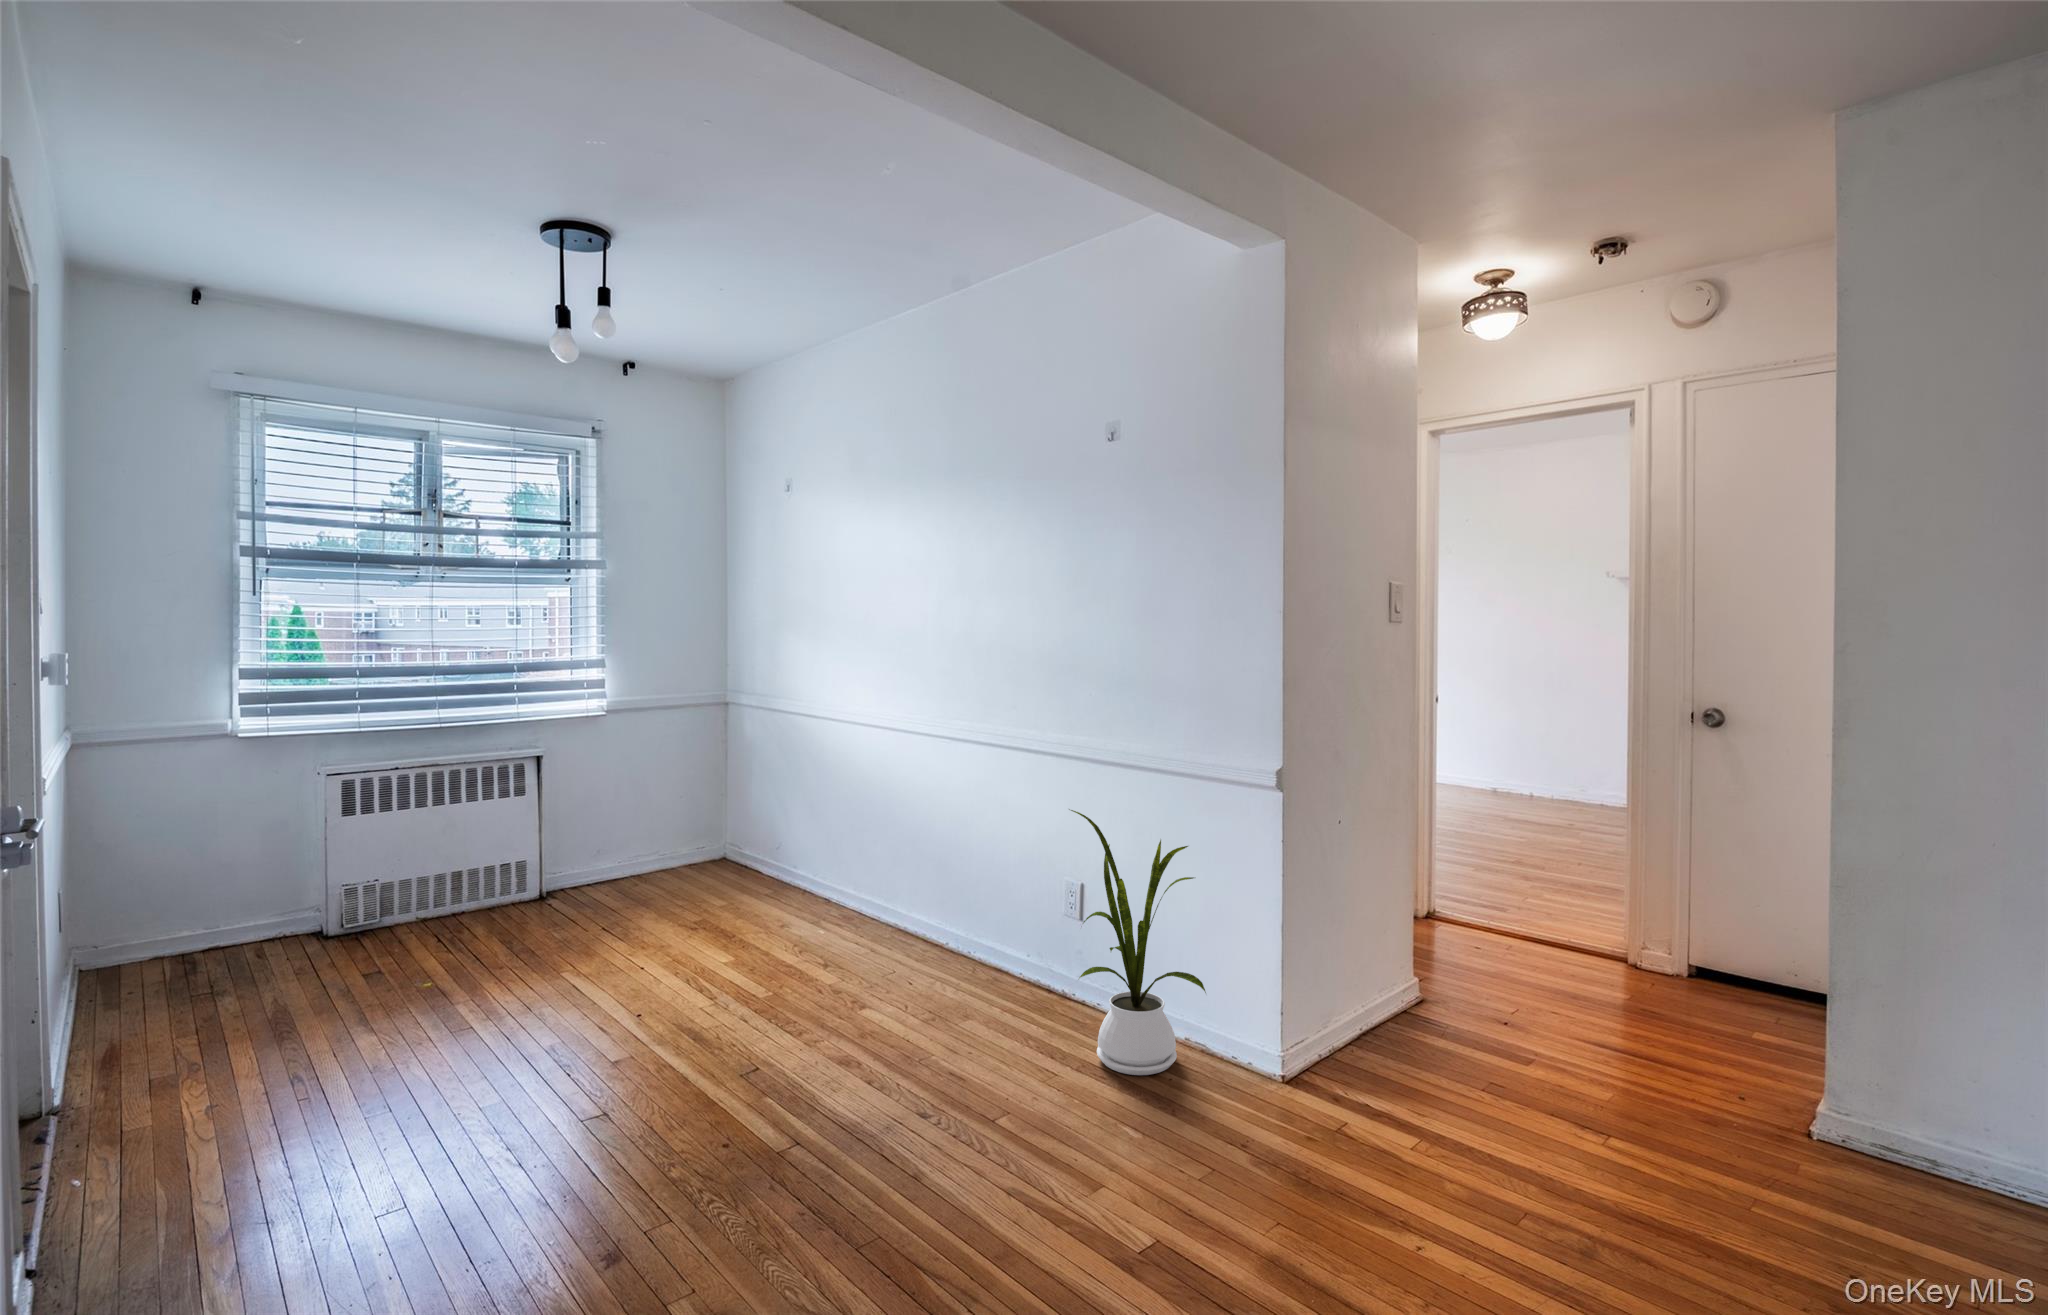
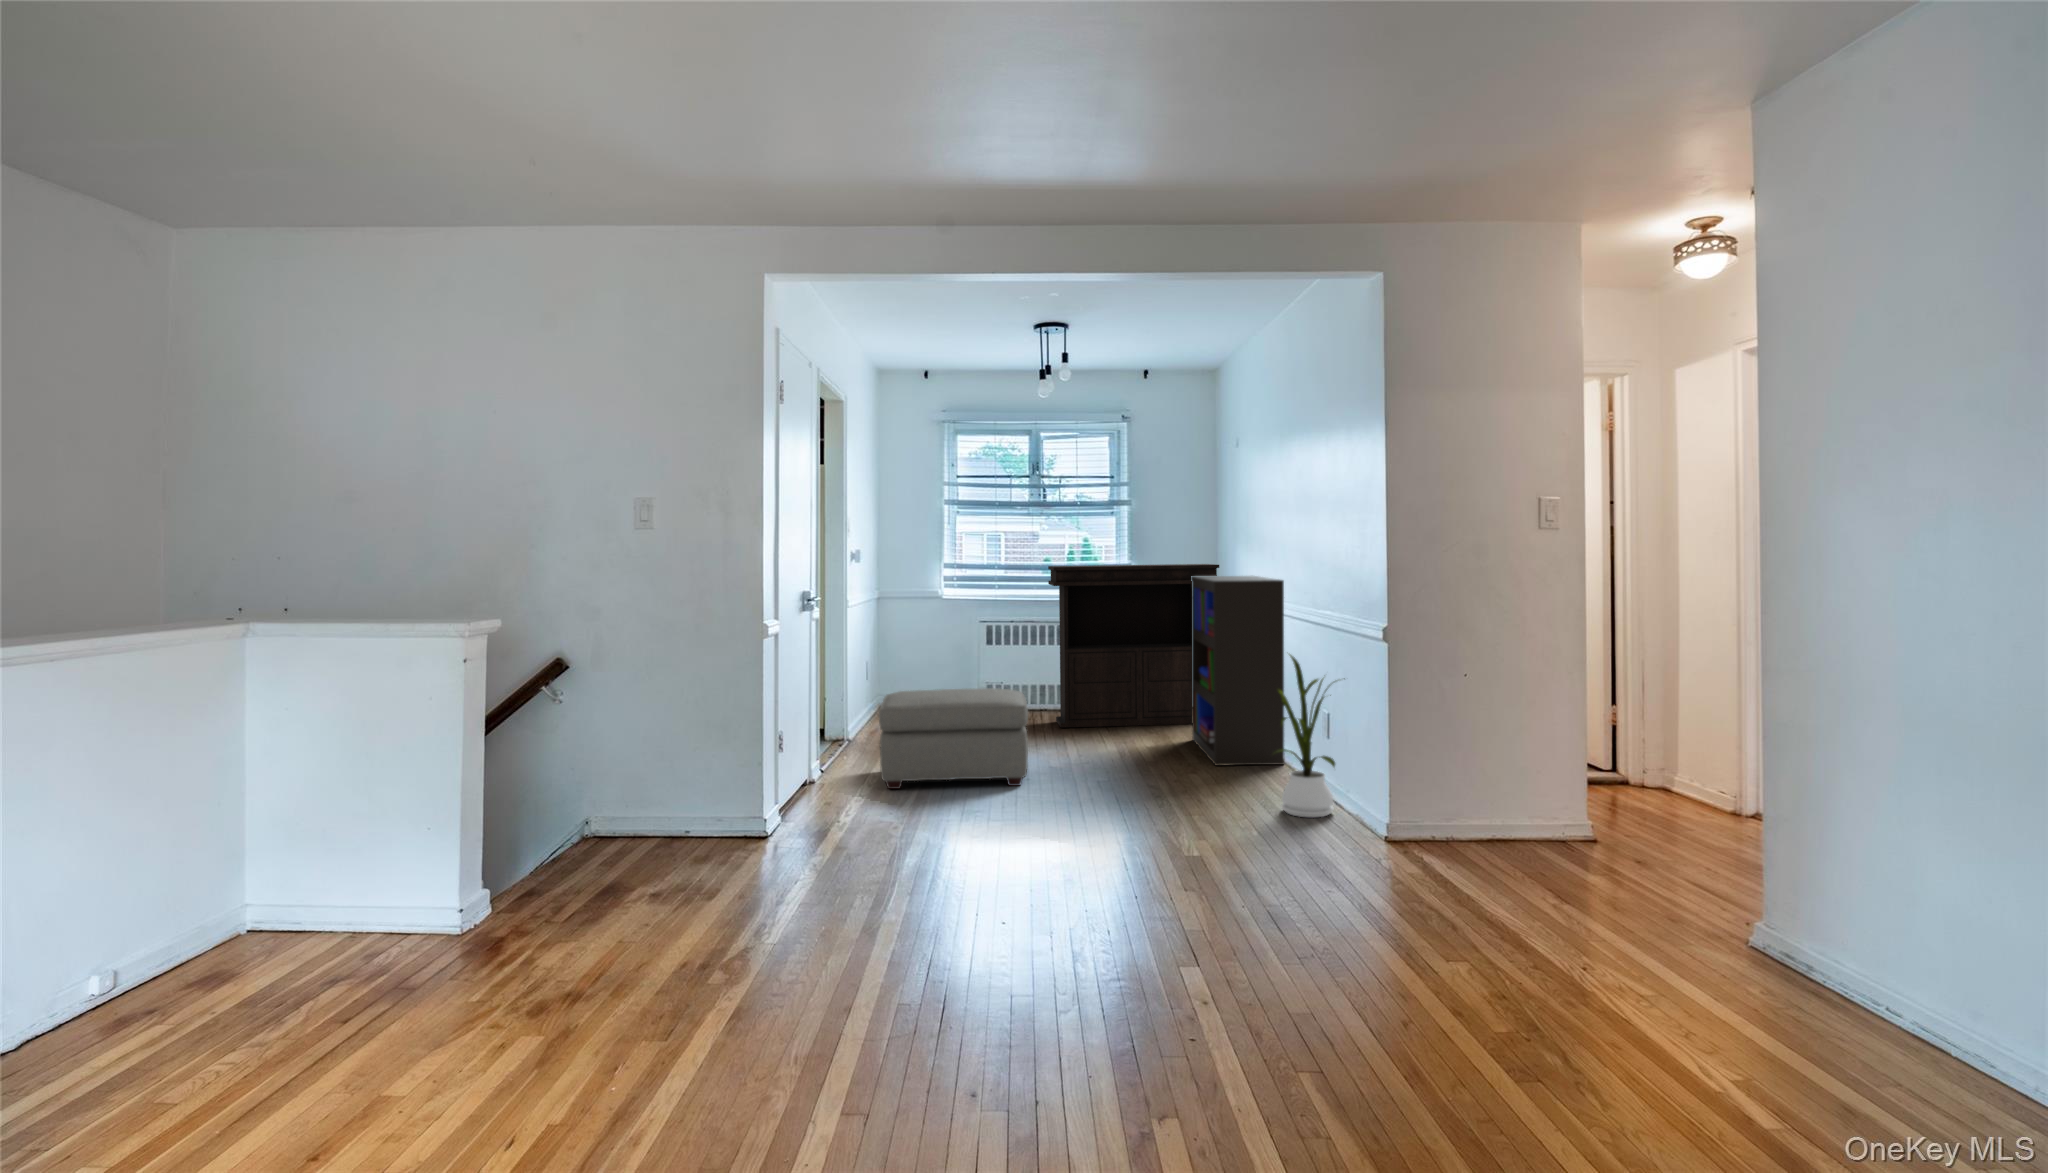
console table: none [487,661,772,946] -> present [1048,564,1219,728]
bookshelf: none [774,681,965,985] -> present [1191,576,1284,766]
ottoman: none [212,922,614,1245] -> present [879,688,1028,789]

